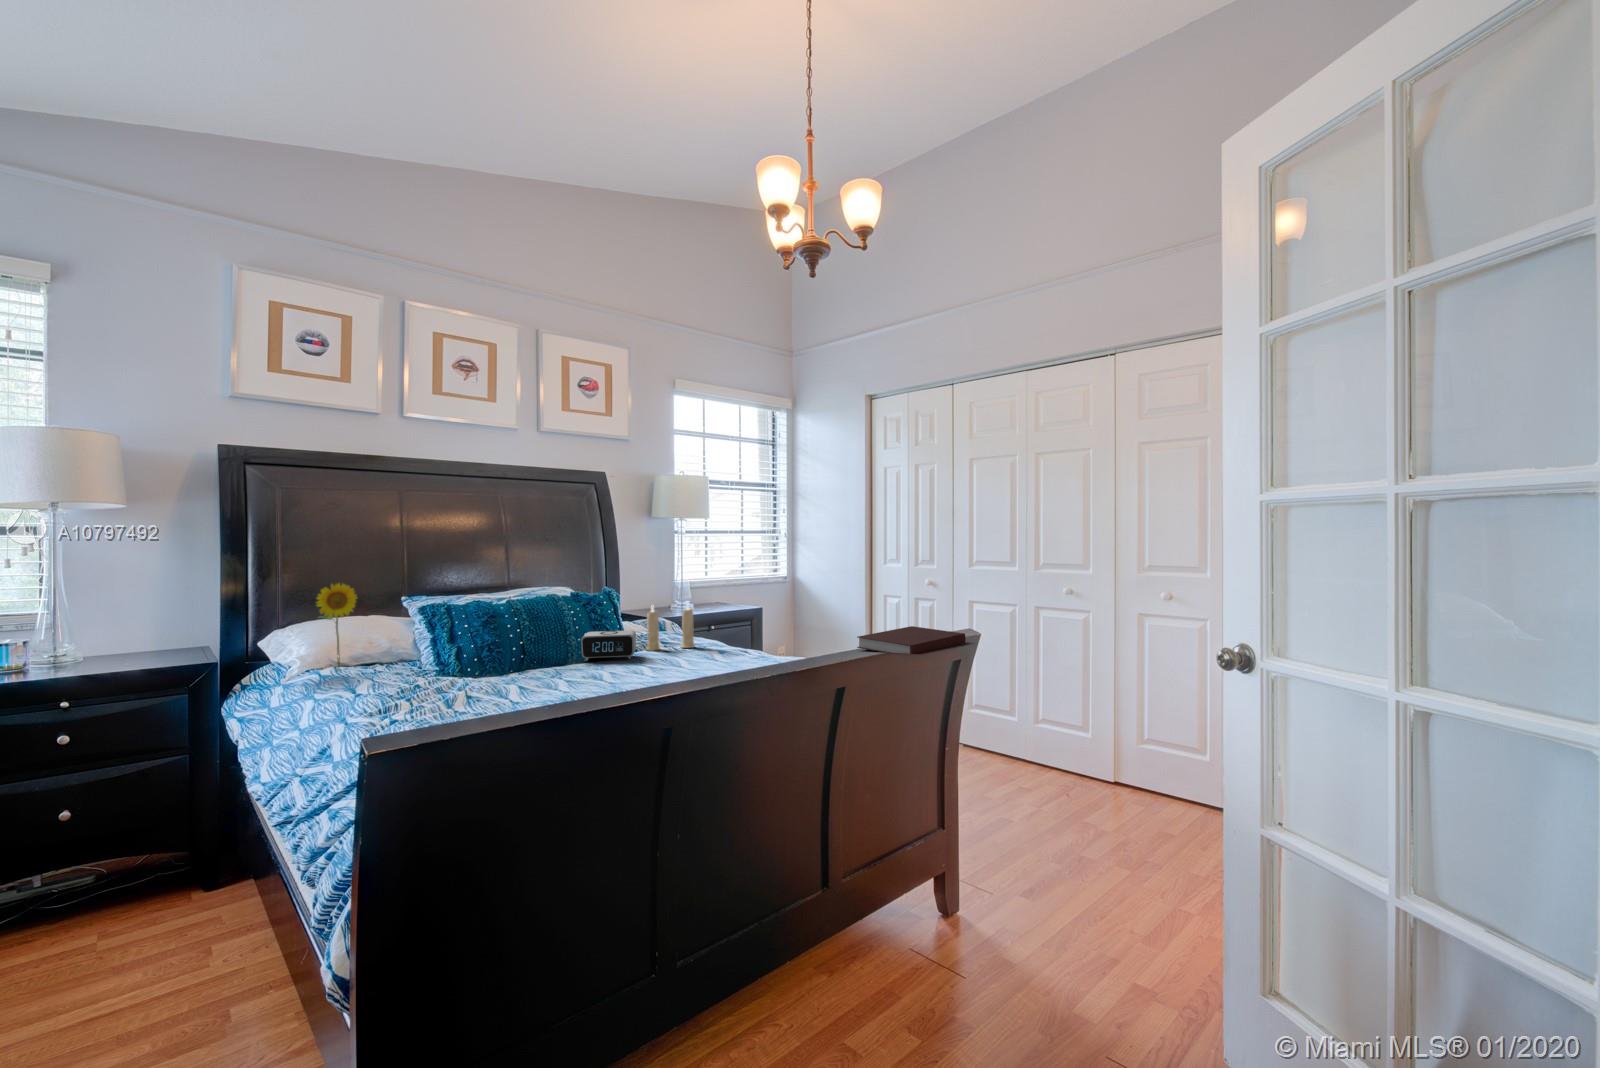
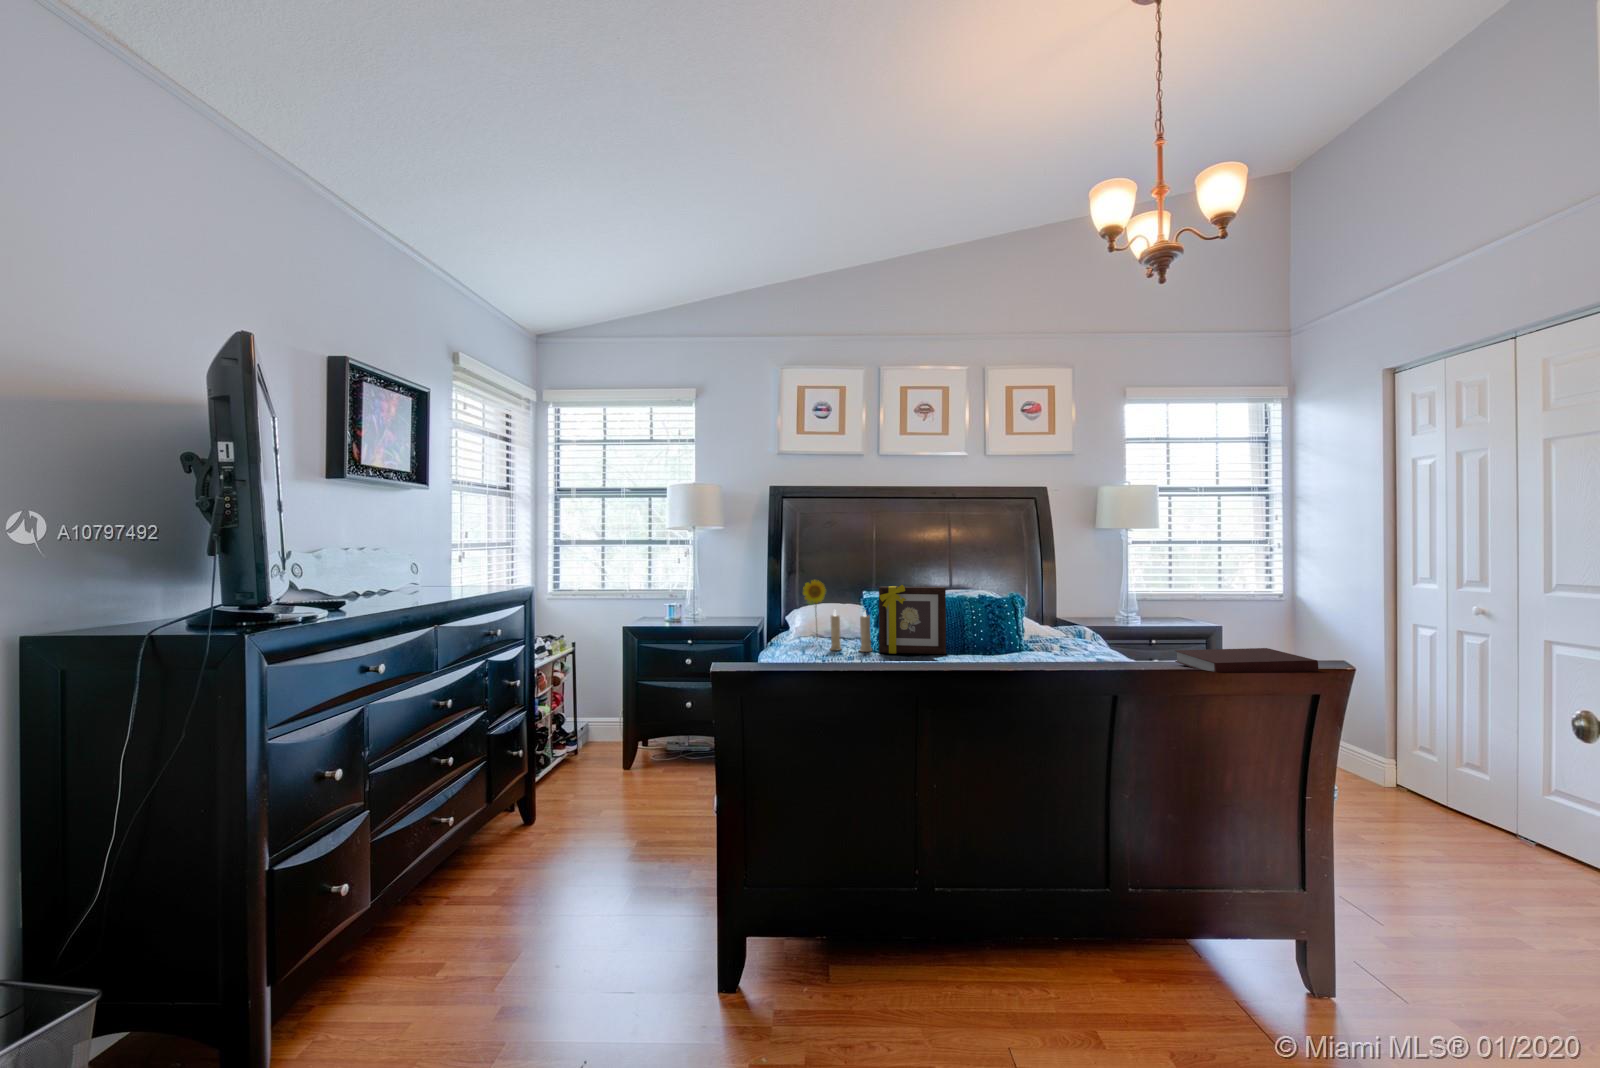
picture frame: none [460,584,551,675] -> present [879,585,946,654]
candle: present [646,604,695,651] -> present [830,611,872,652]
alarm clock: present [581,630,636,661] -> none [973,630,1024,657]

